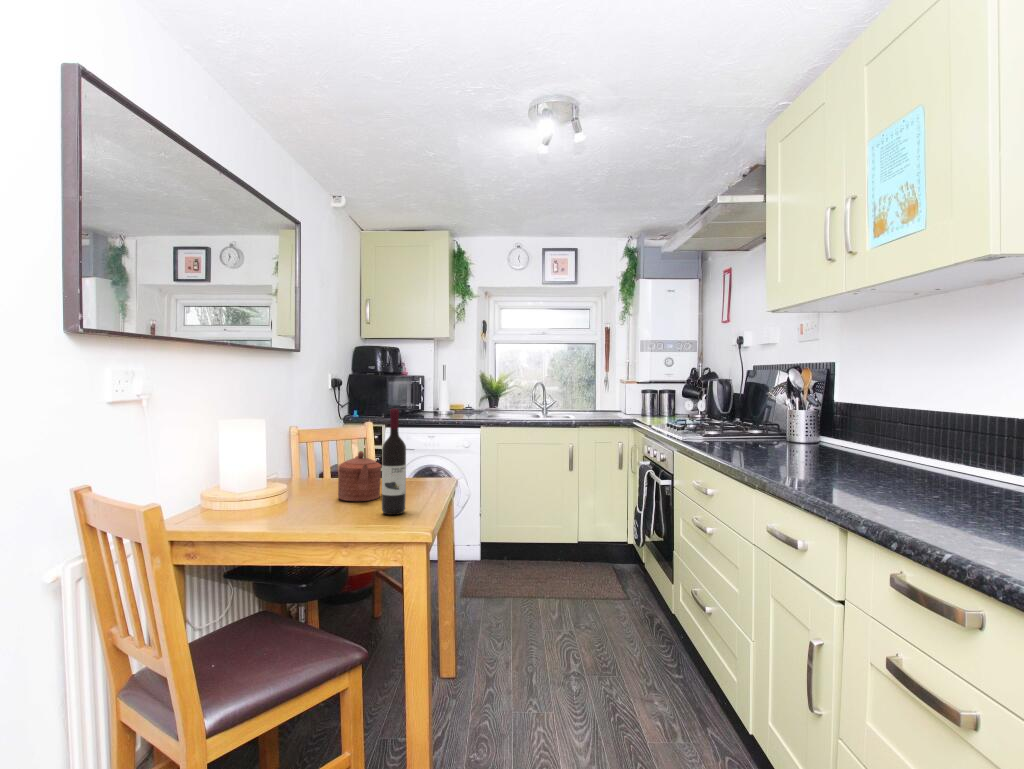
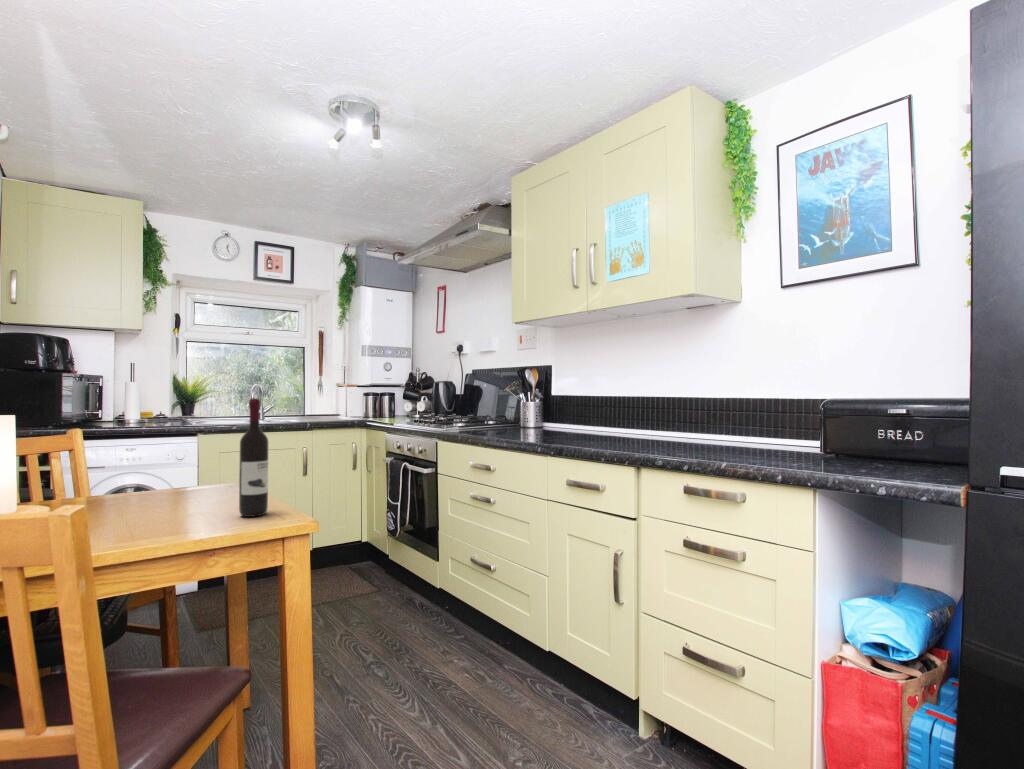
teapot: present [338,451,382,501] -> none [145,454,203,514]

